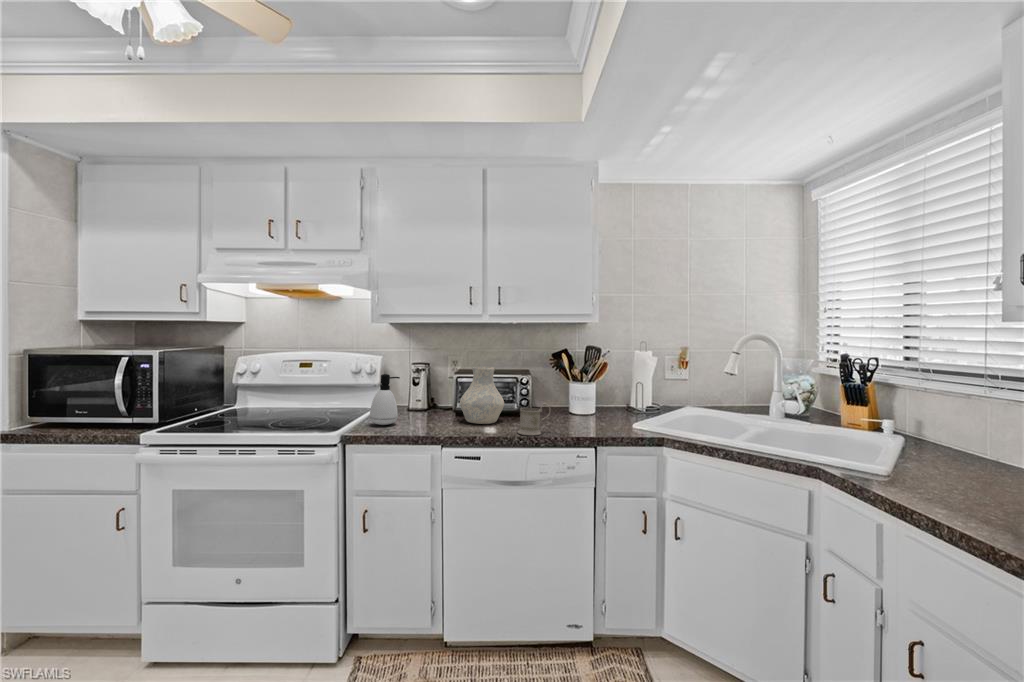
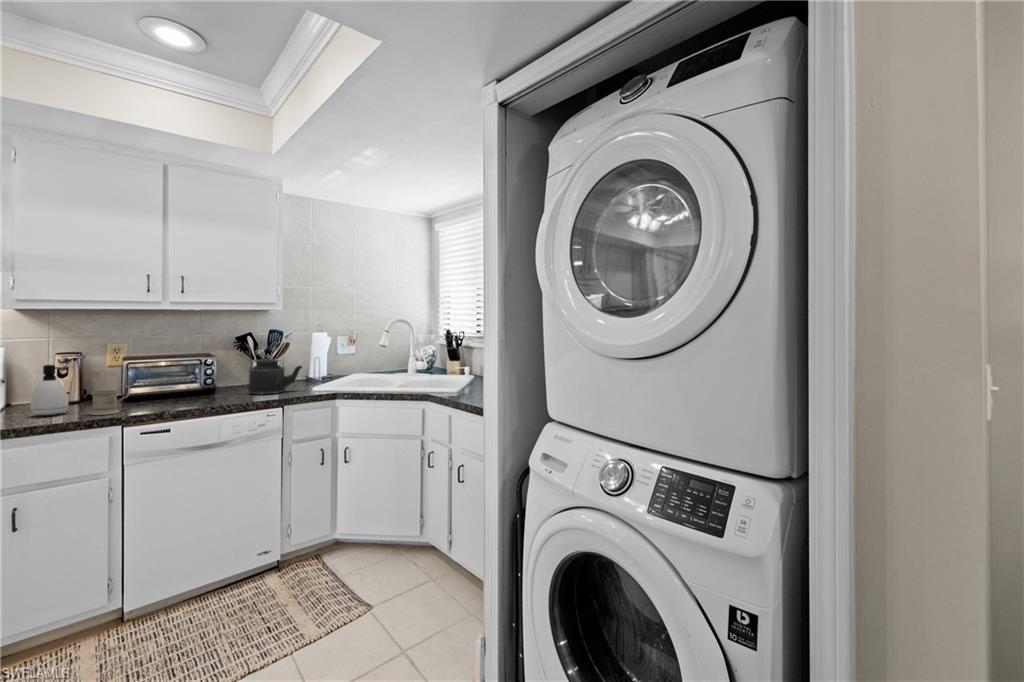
vase: present [460,366,504,424] -> none [143,352,192,403]
kettle: none [560,366,623,428] -> present [248,355,302,394]
mug: present [518,403,551,435] -> present [91,385,130,415]

